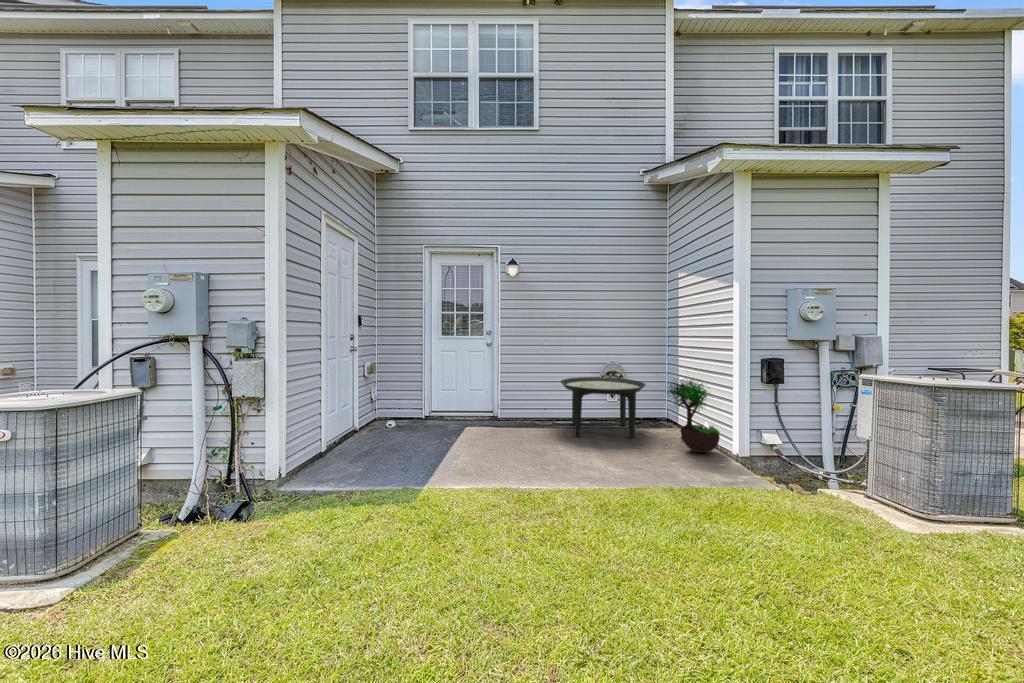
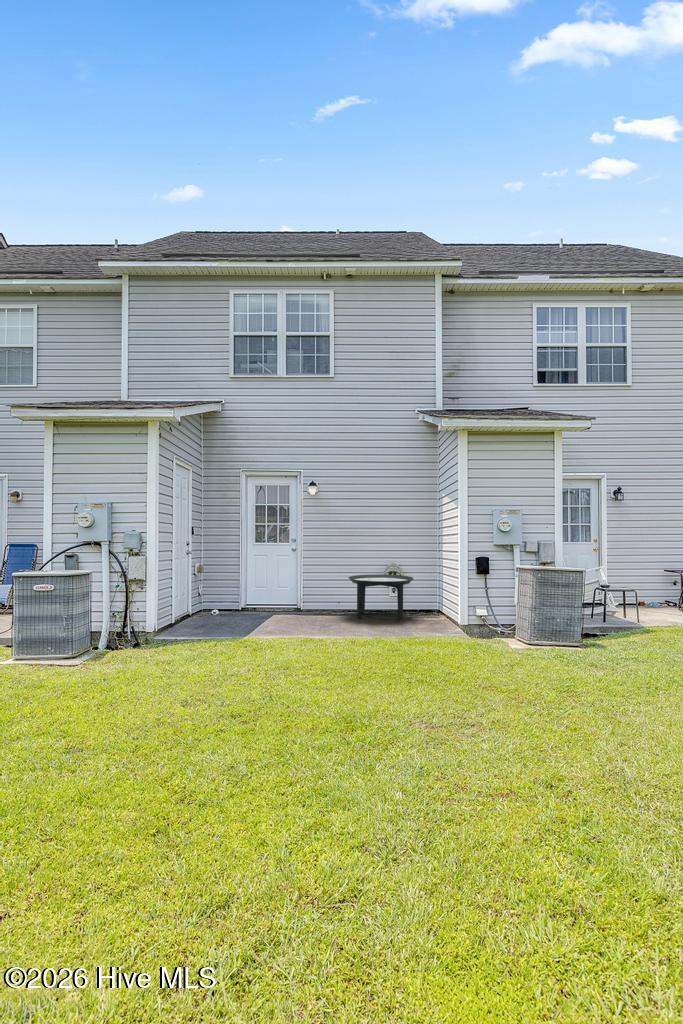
potted tree: present [668,380,720,453] -> none [418,567,455,626]

